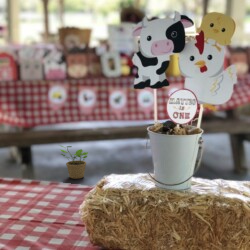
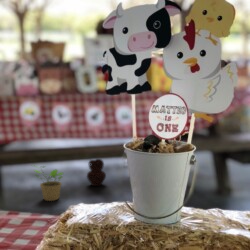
vase: none [109,128,128,166] -> present [87,159,106,186]

